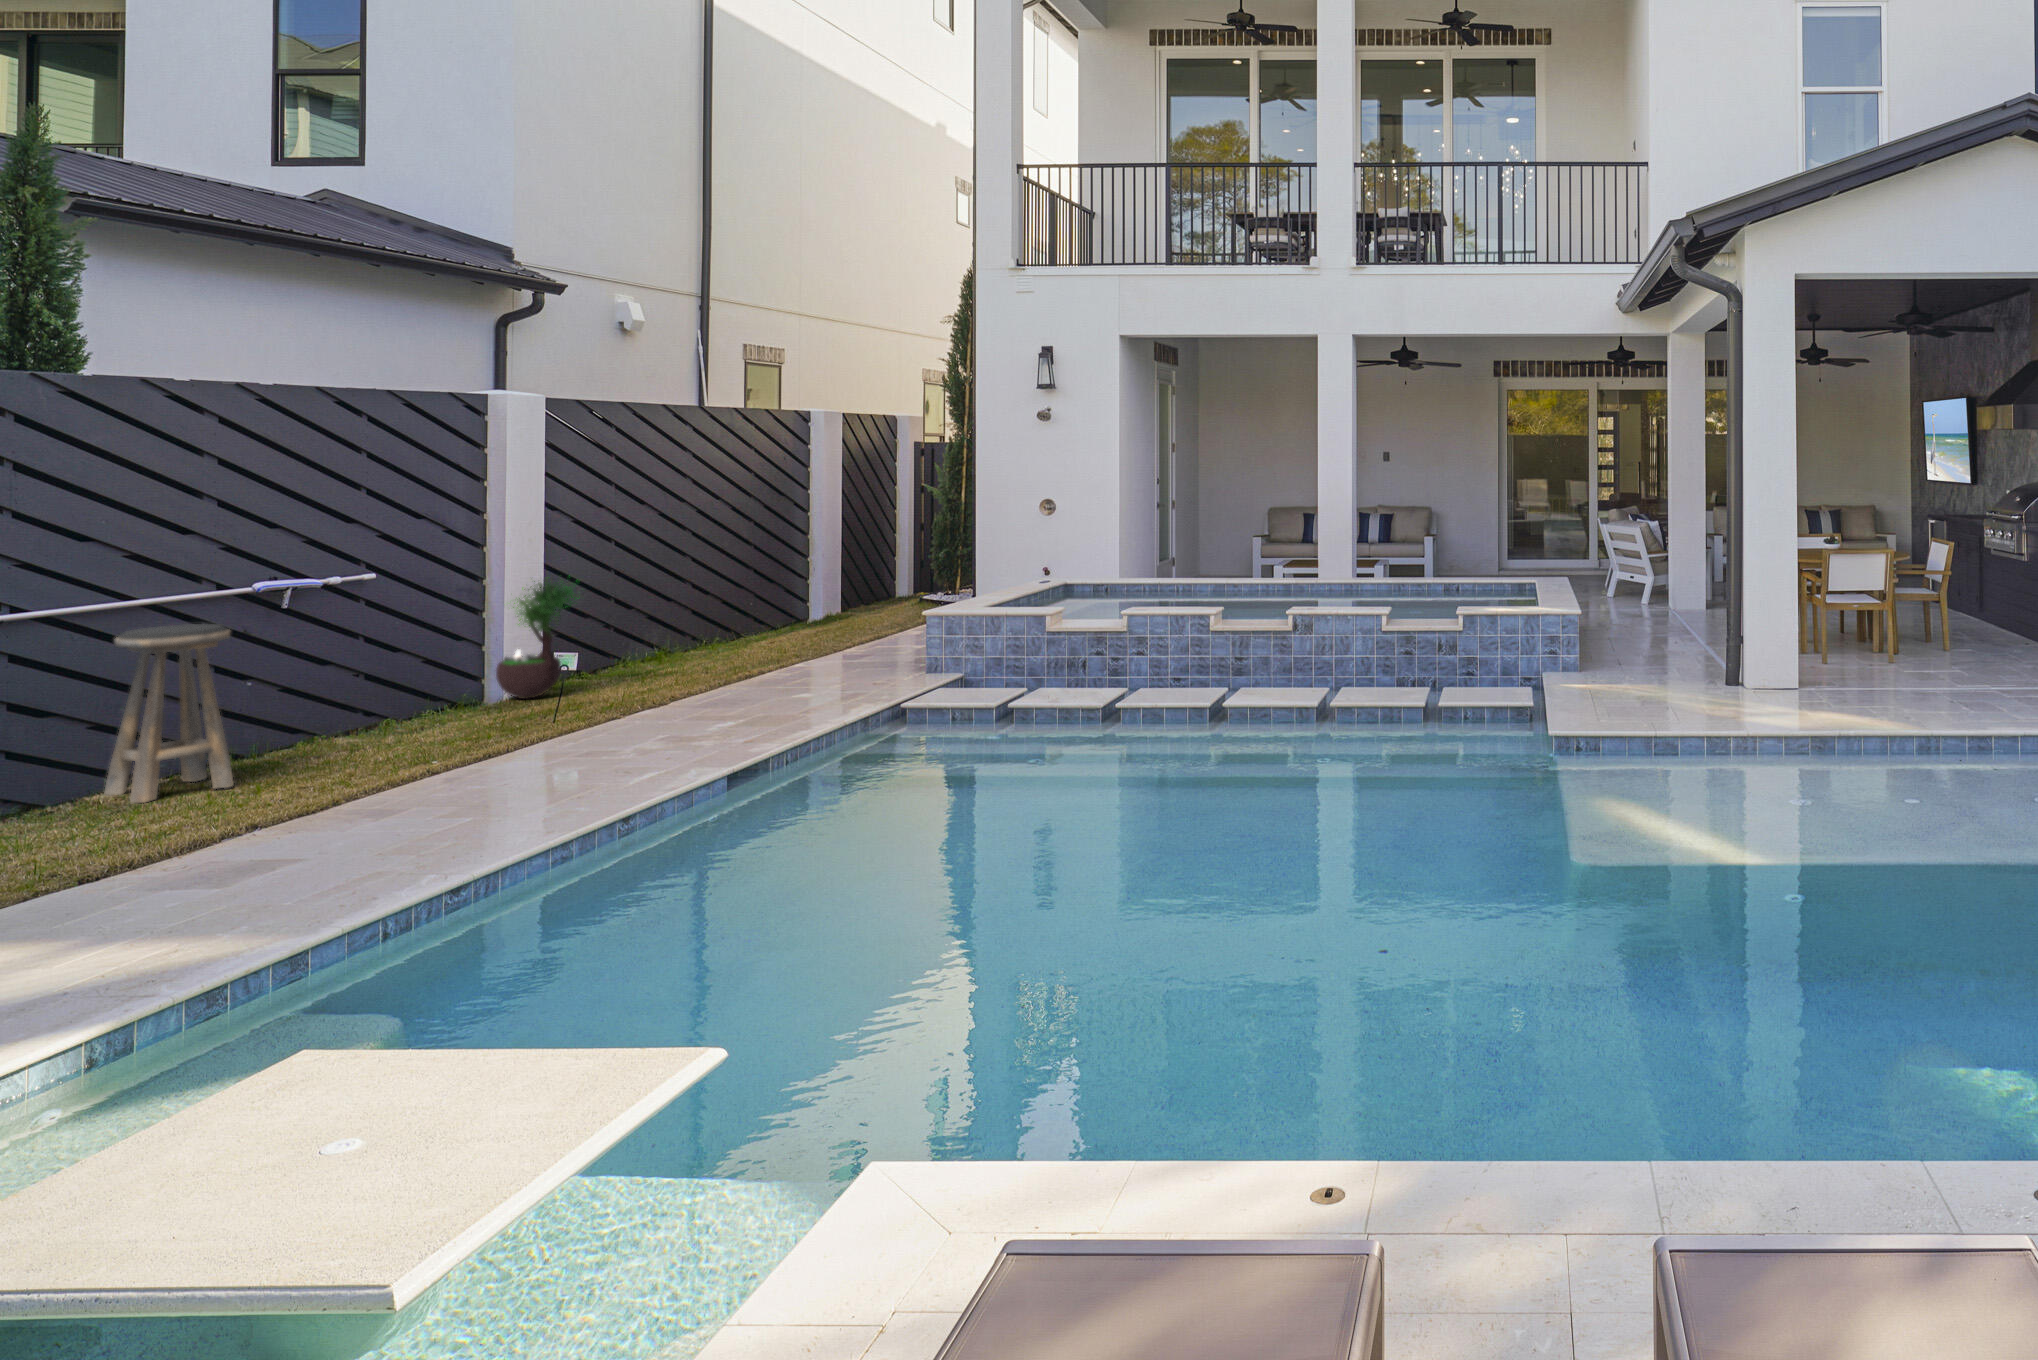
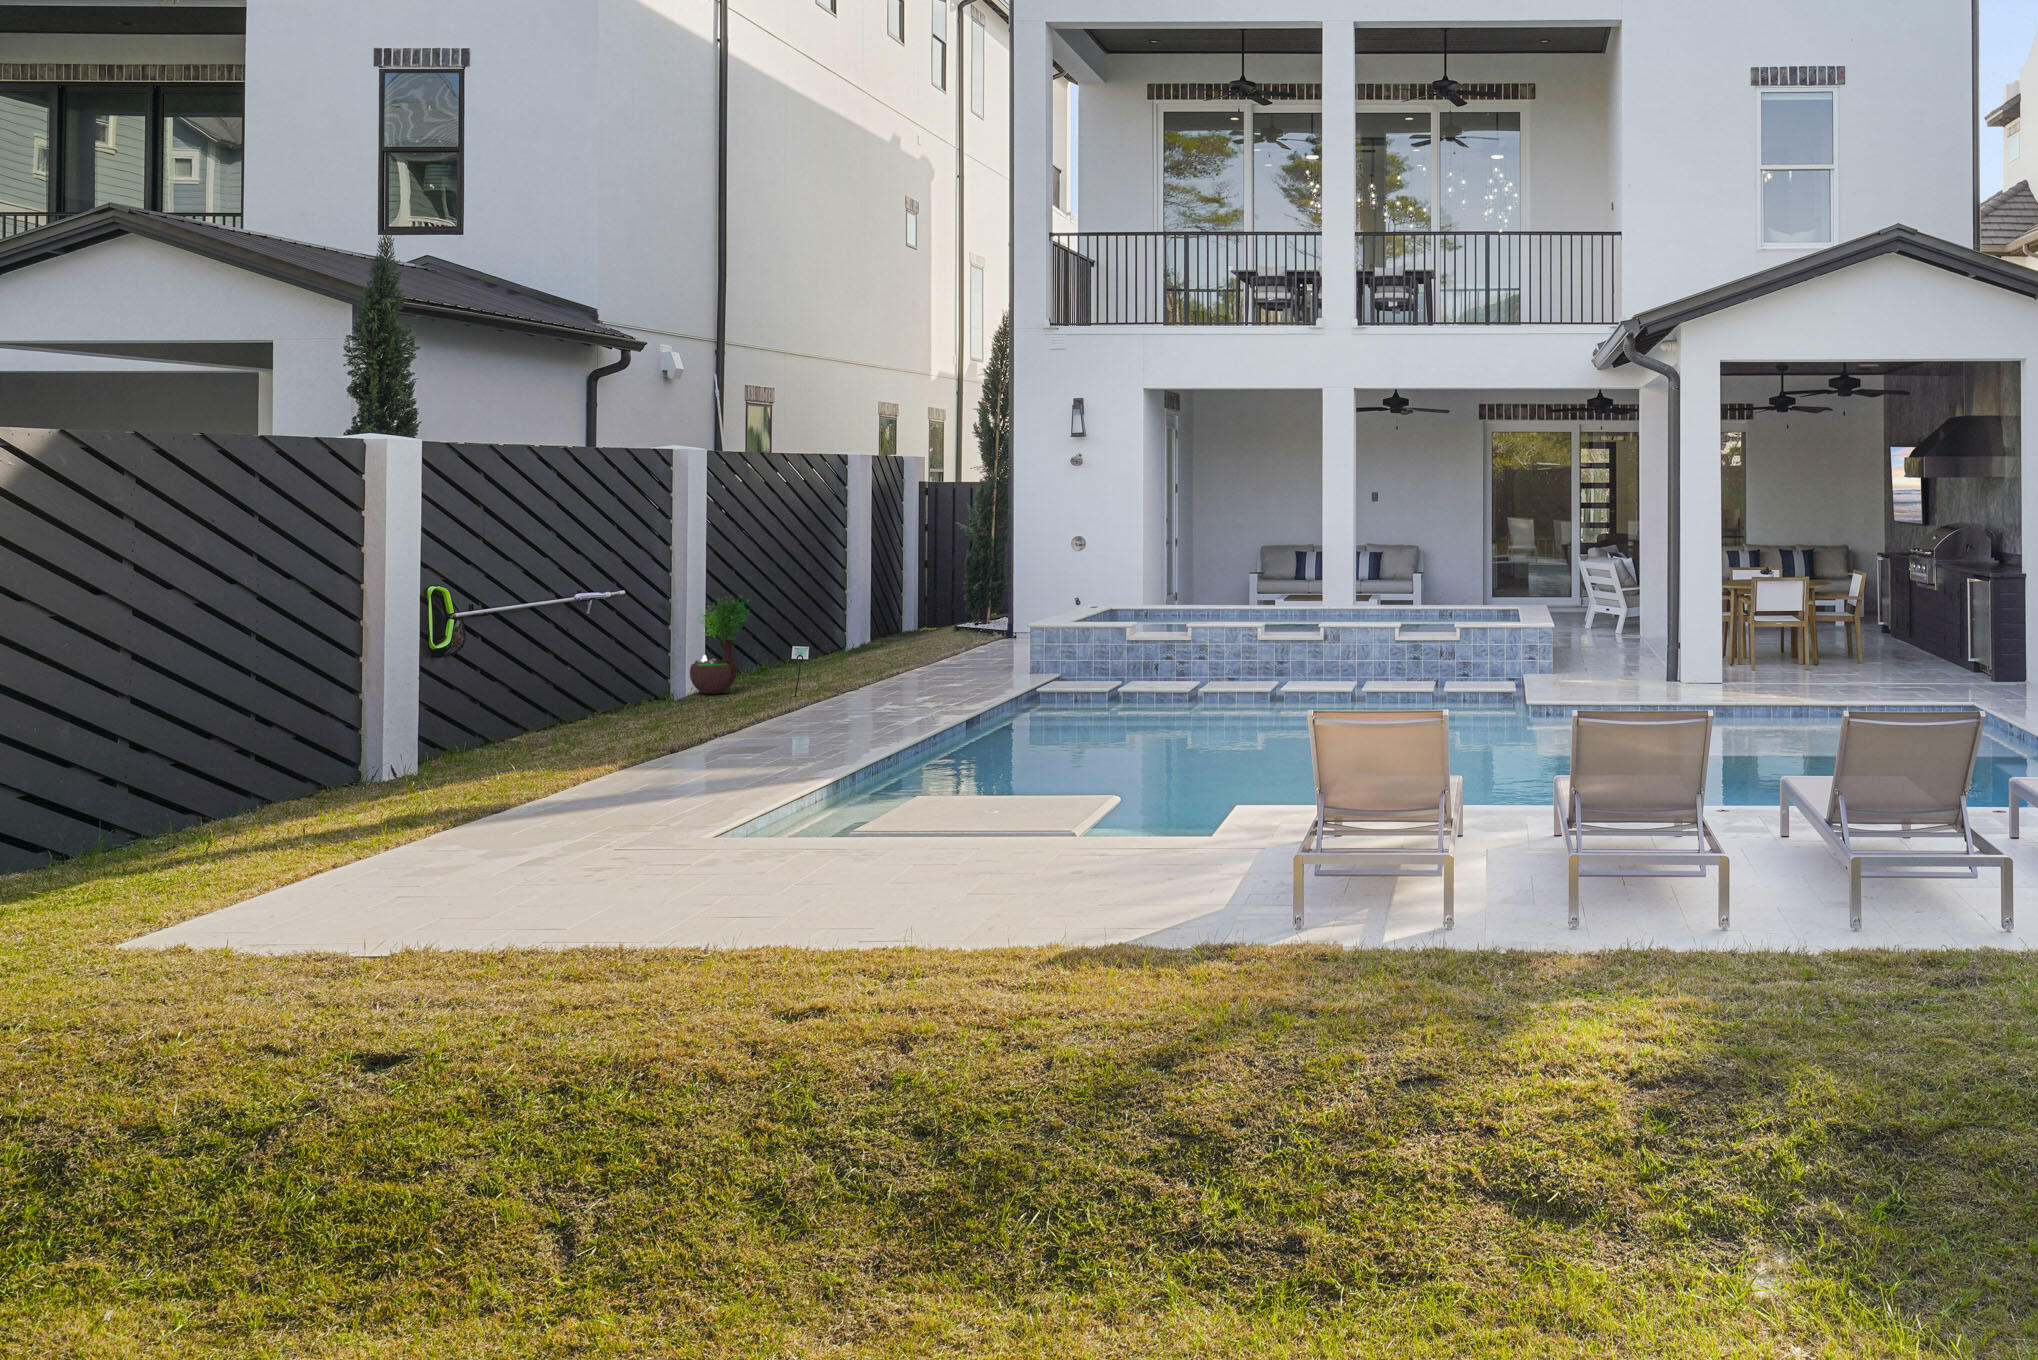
stool: present [104,624,233,803] -> none [537,620,617,740]

